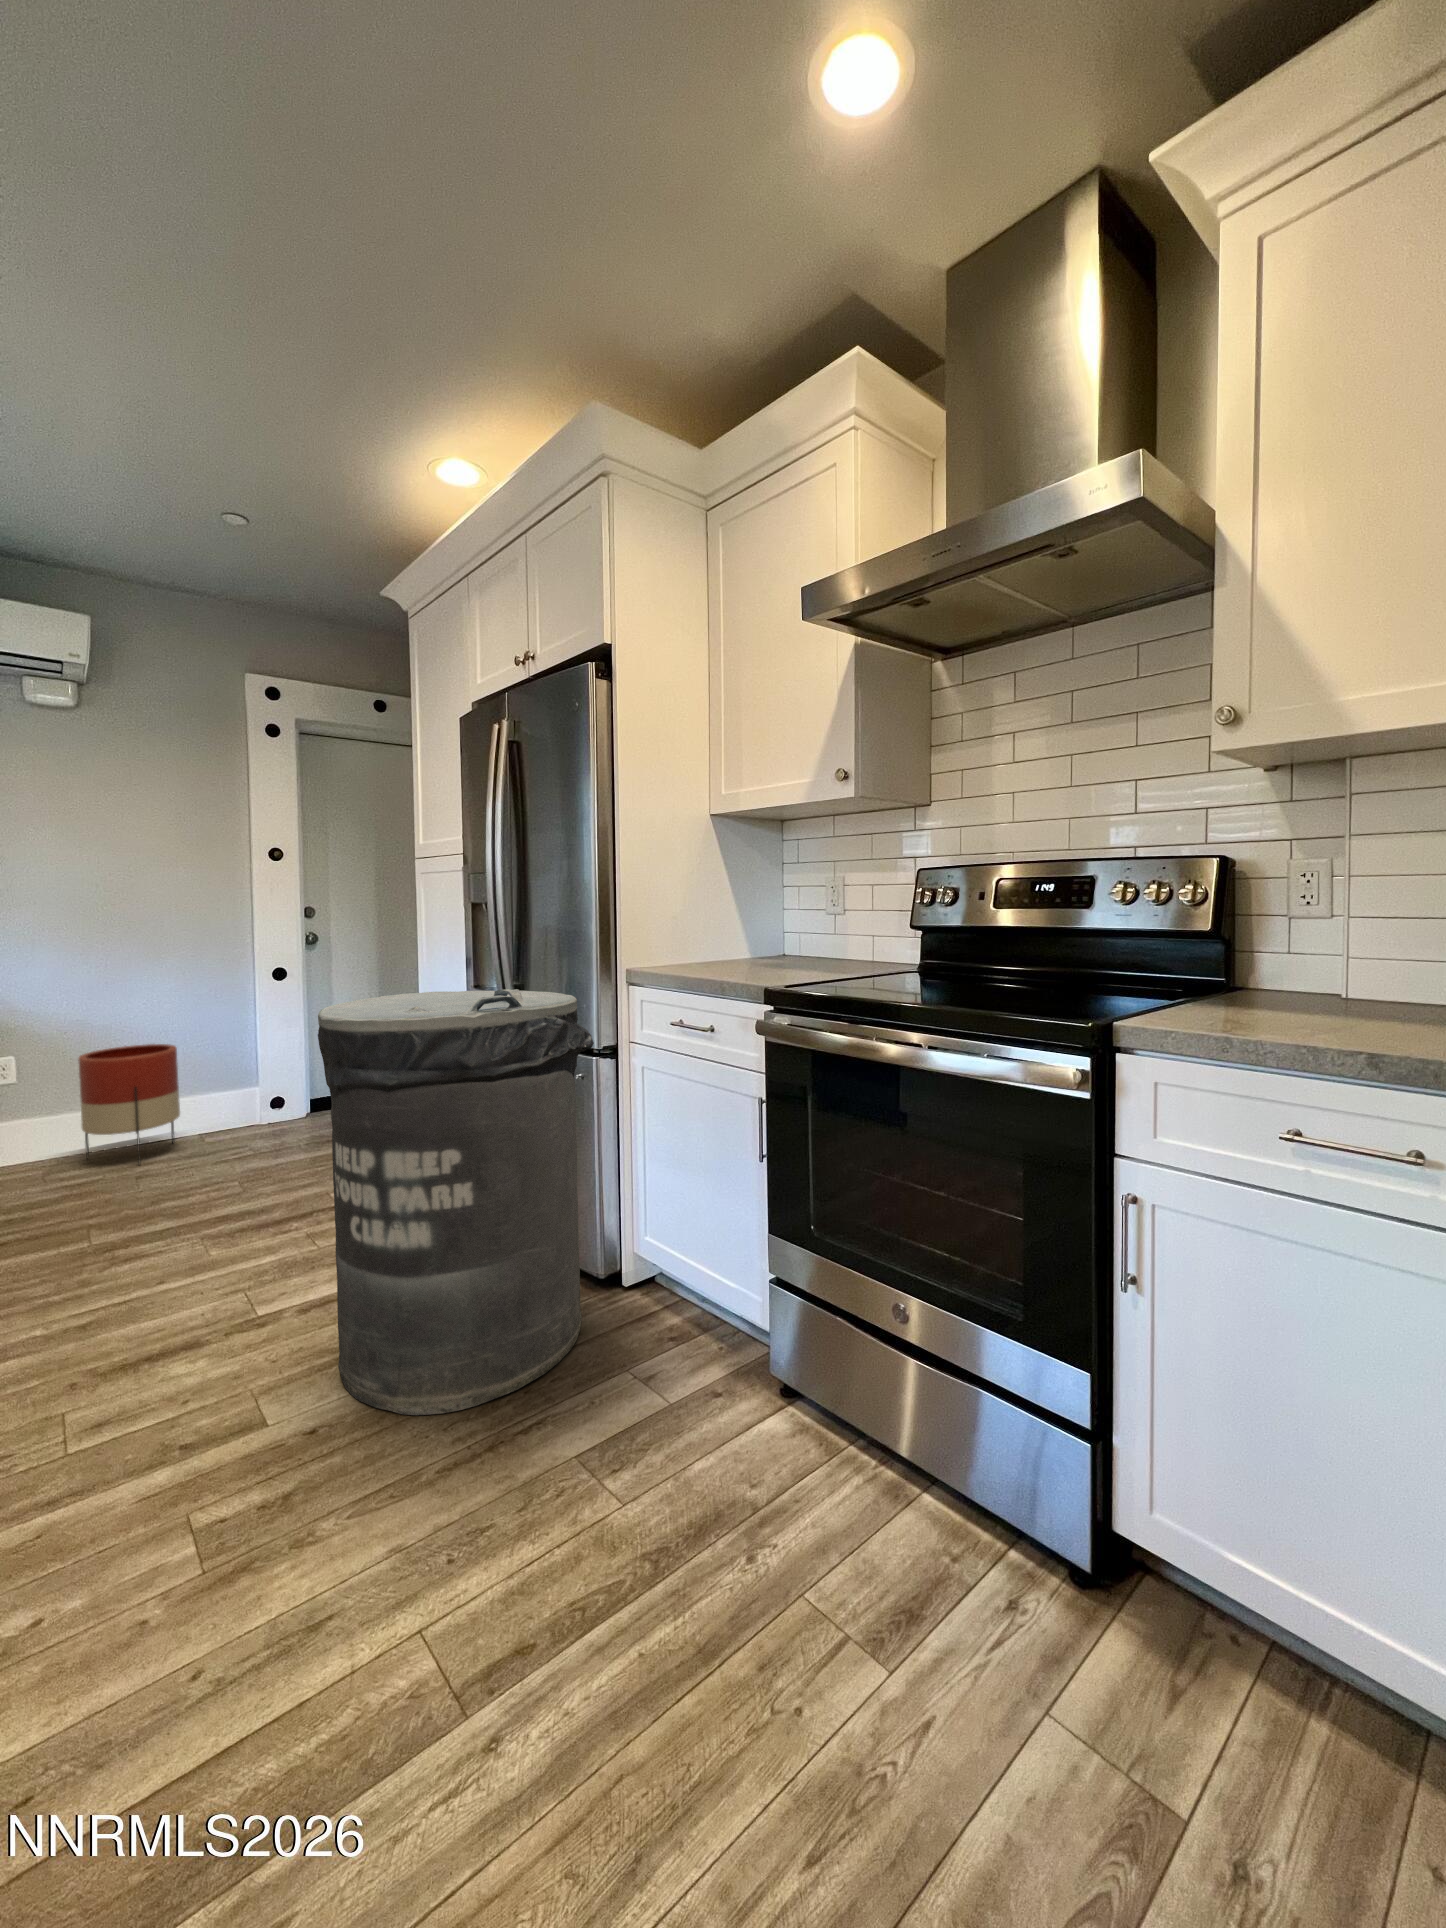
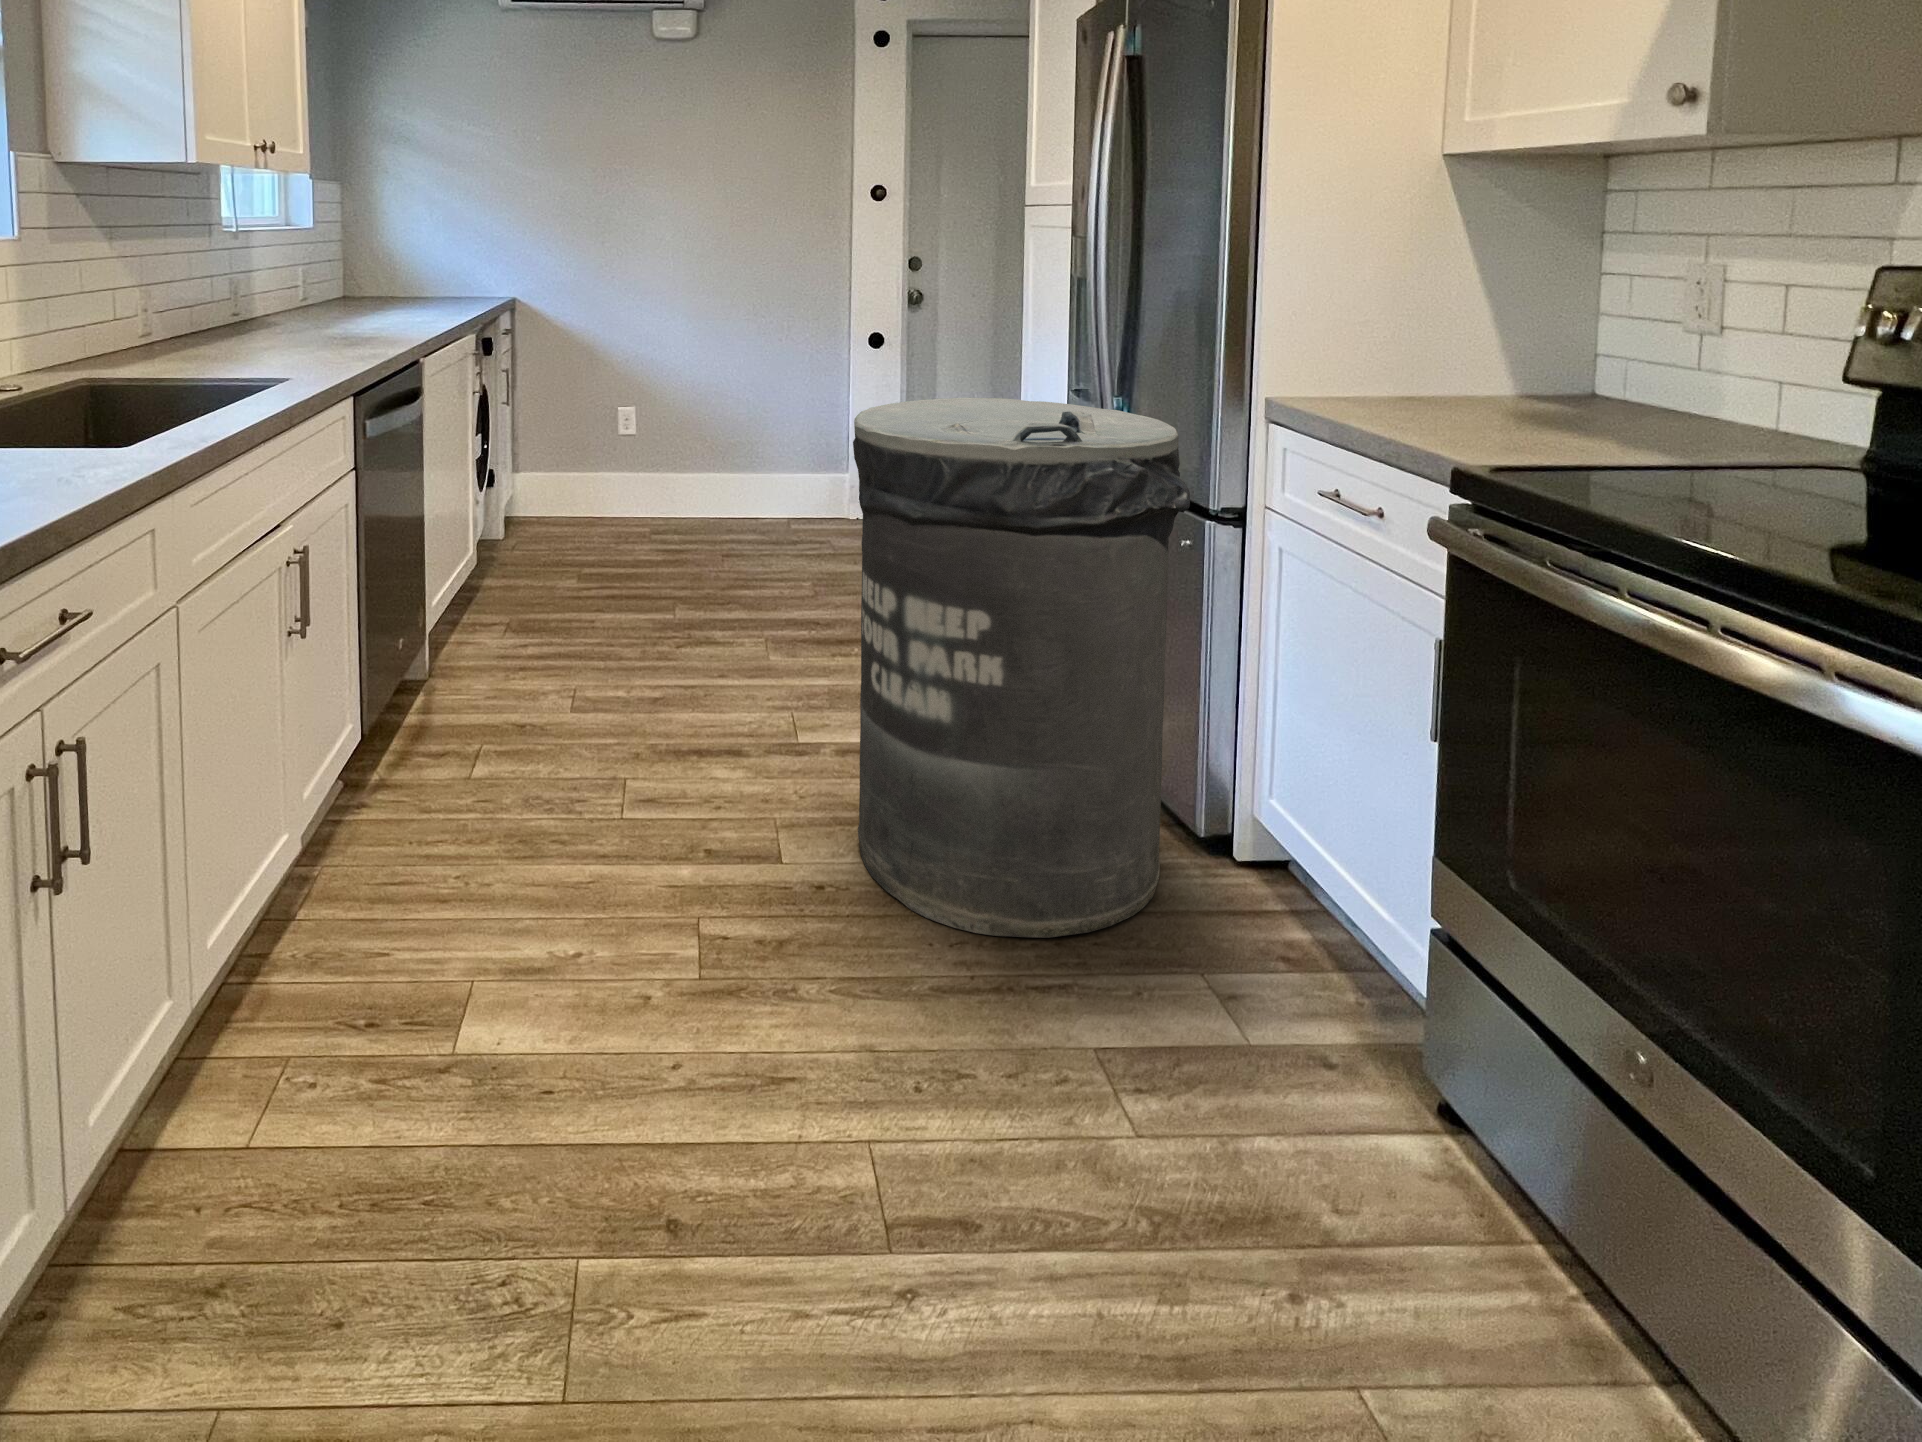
planter: present [78,1044,180,1165] -> none [679,407,767,542]

